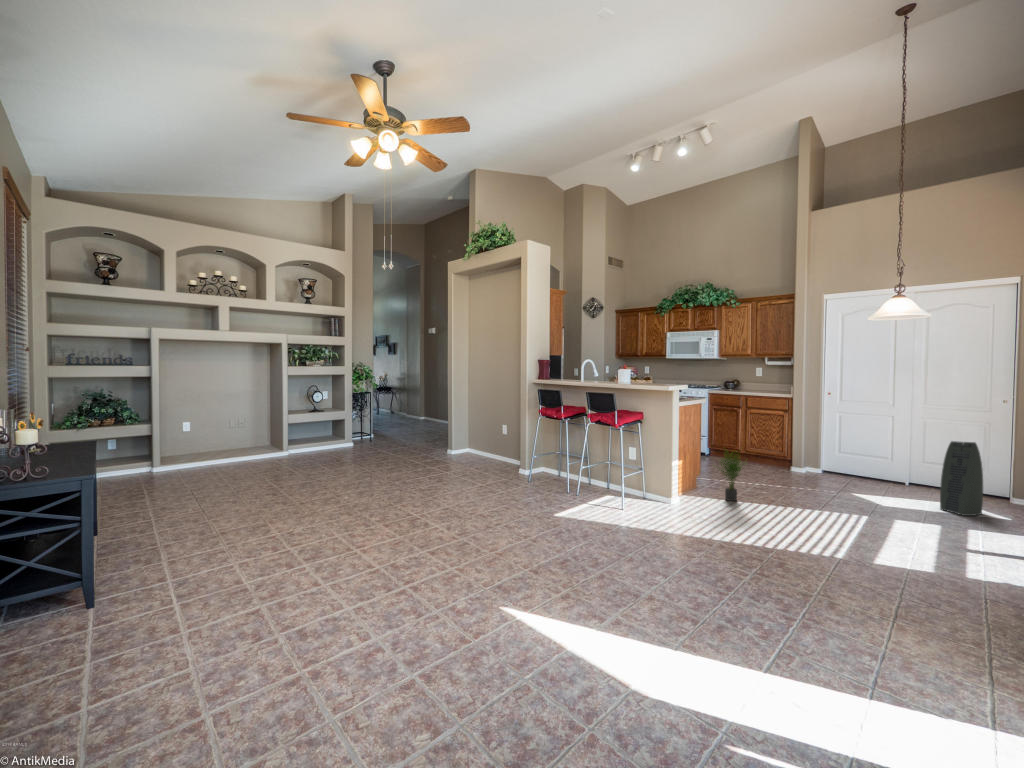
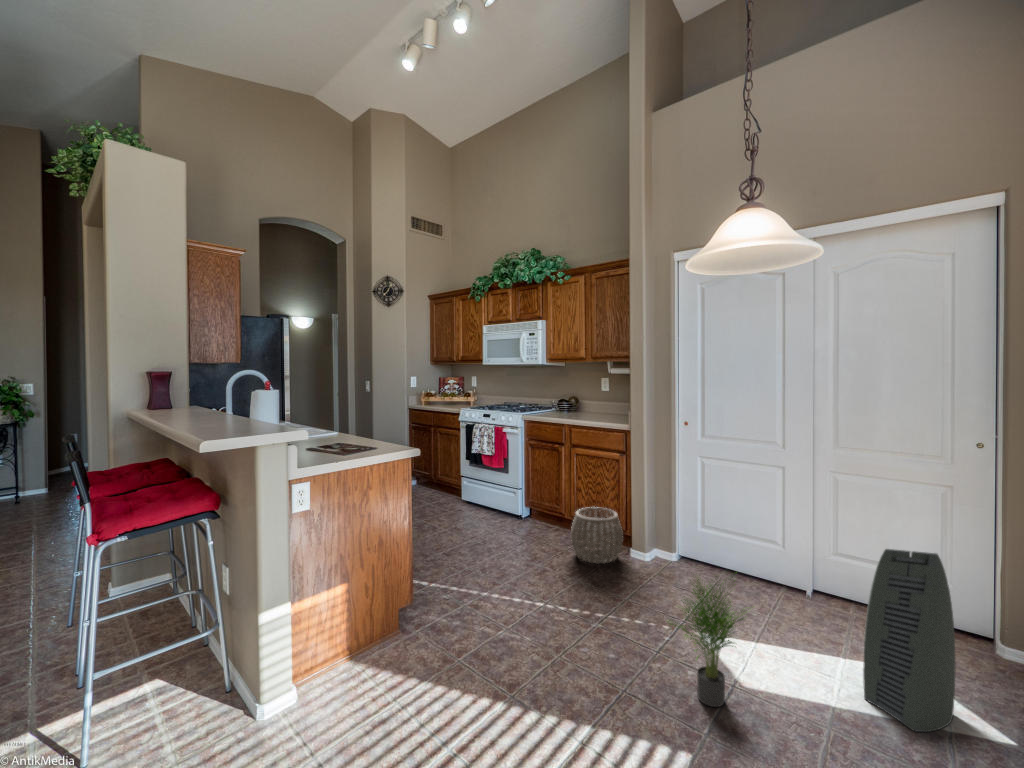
woven basket: none [756,444,791,474] -> present [571,507,623,563]
potted plant: present [720,453,742,501] -> present [671,577,743,707]

